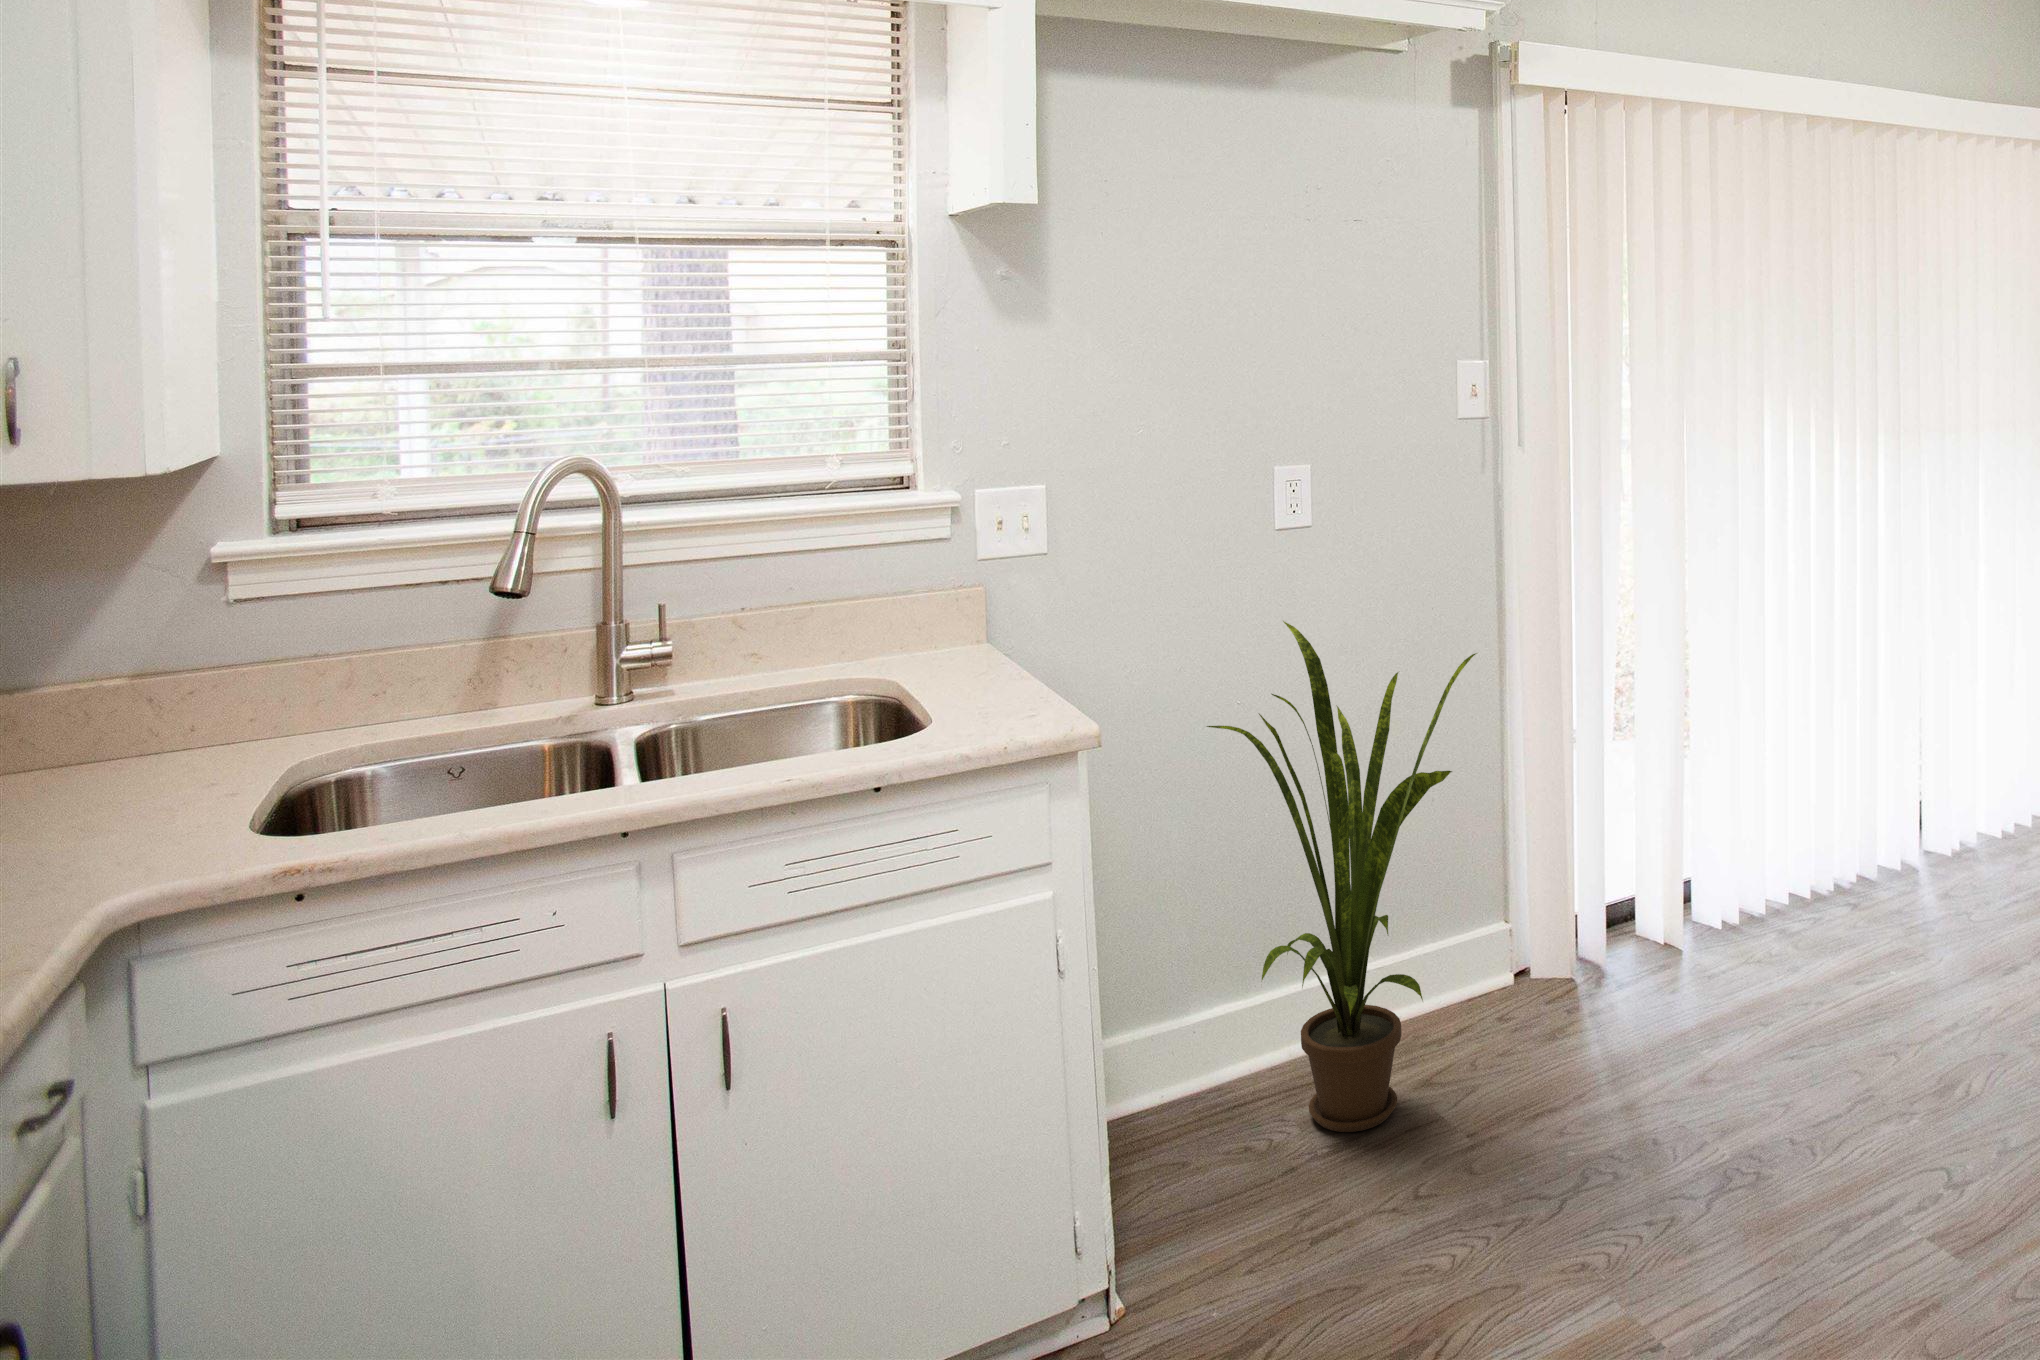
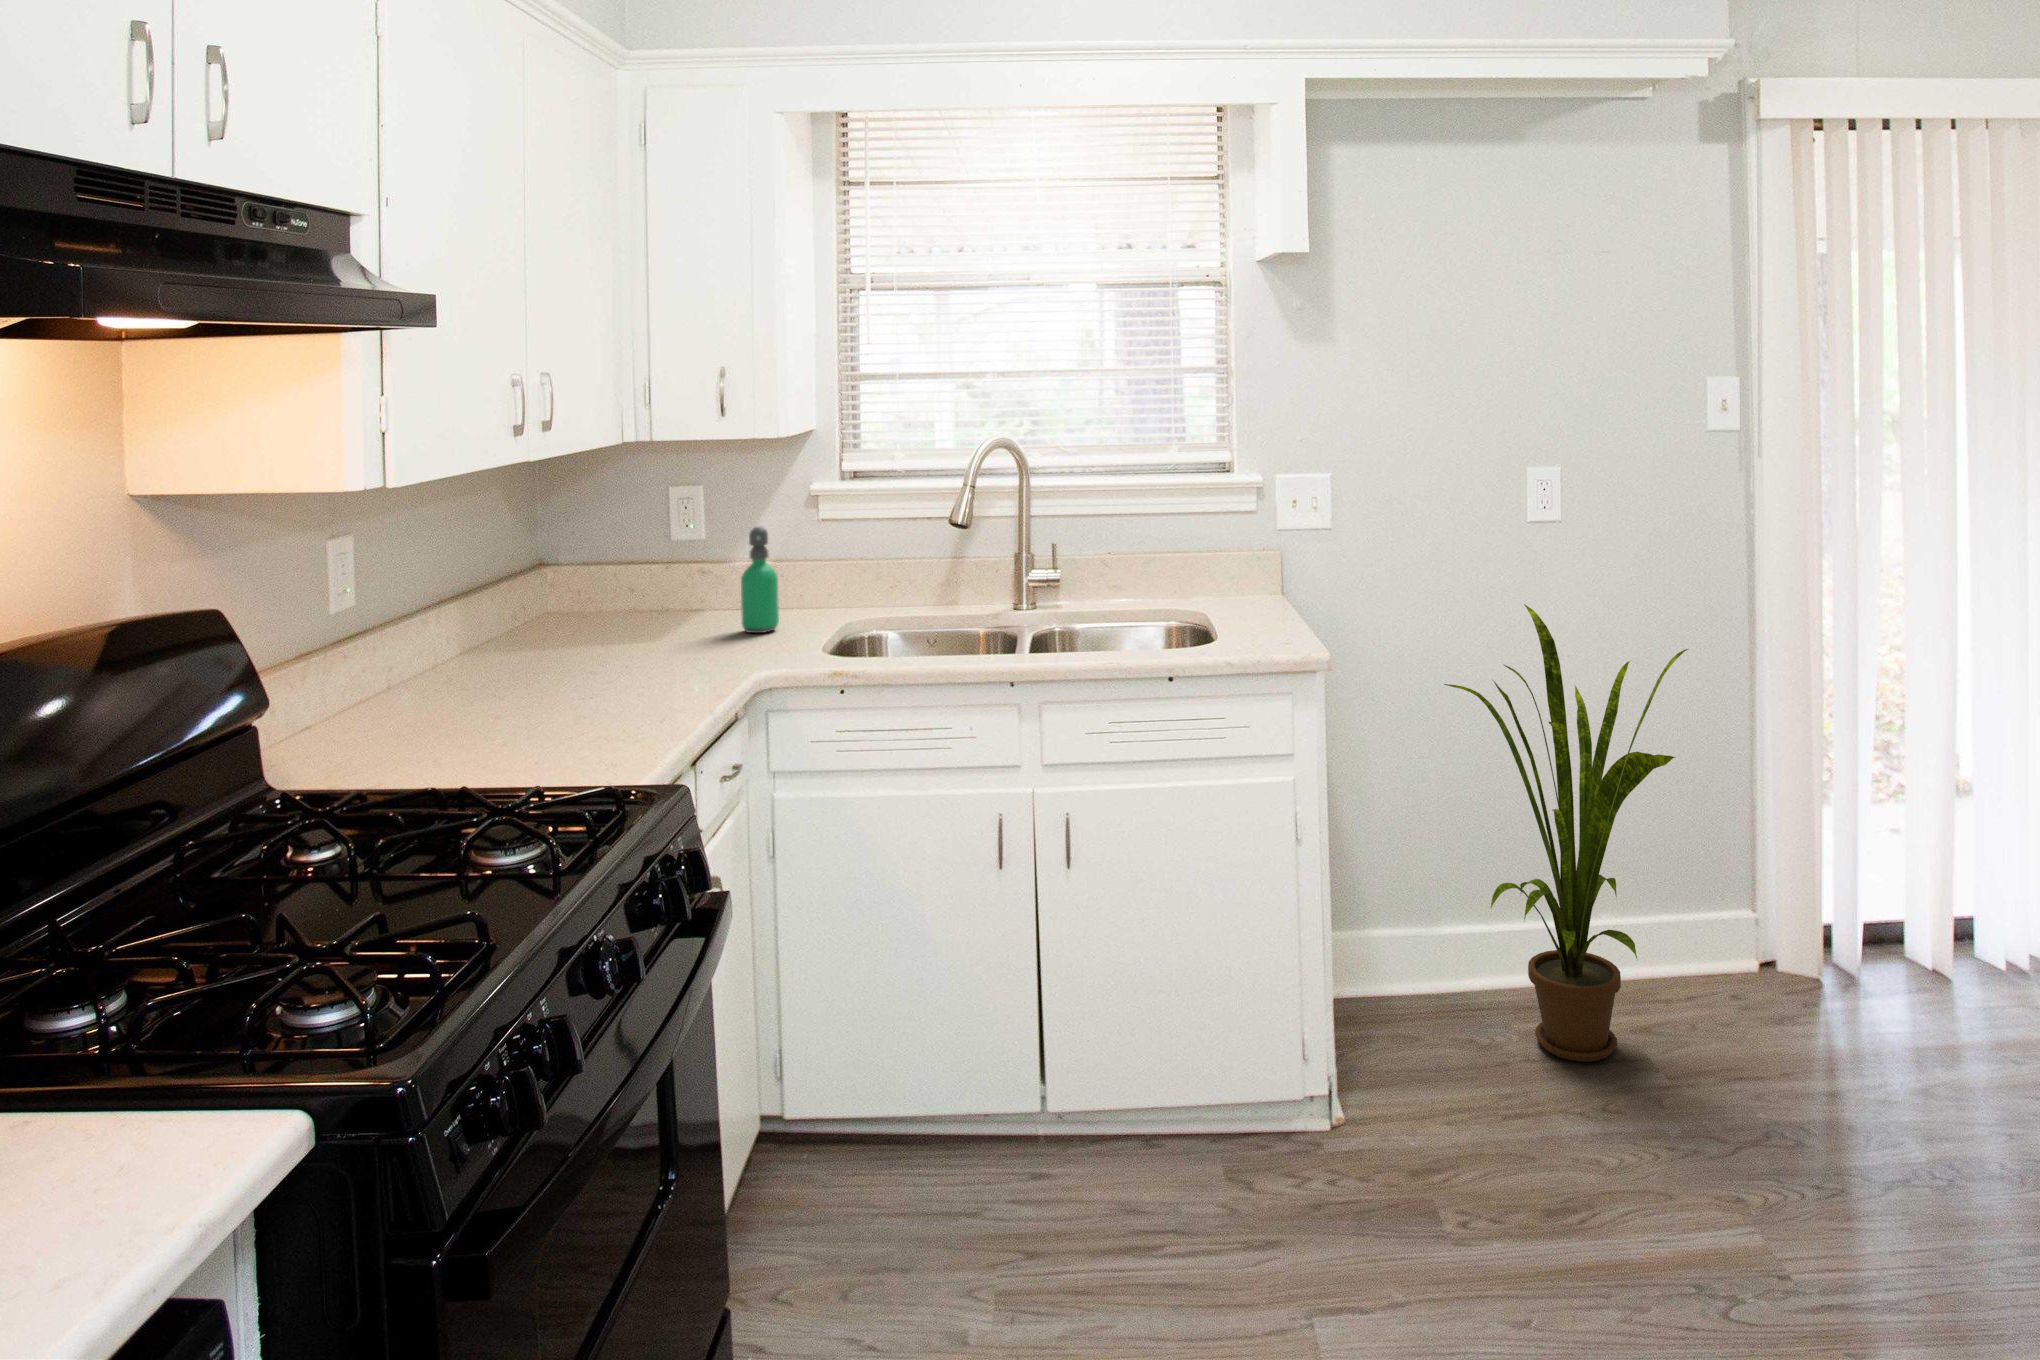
soap dispenser: none [64,620,148,799] -> present [741,527,779,633]

